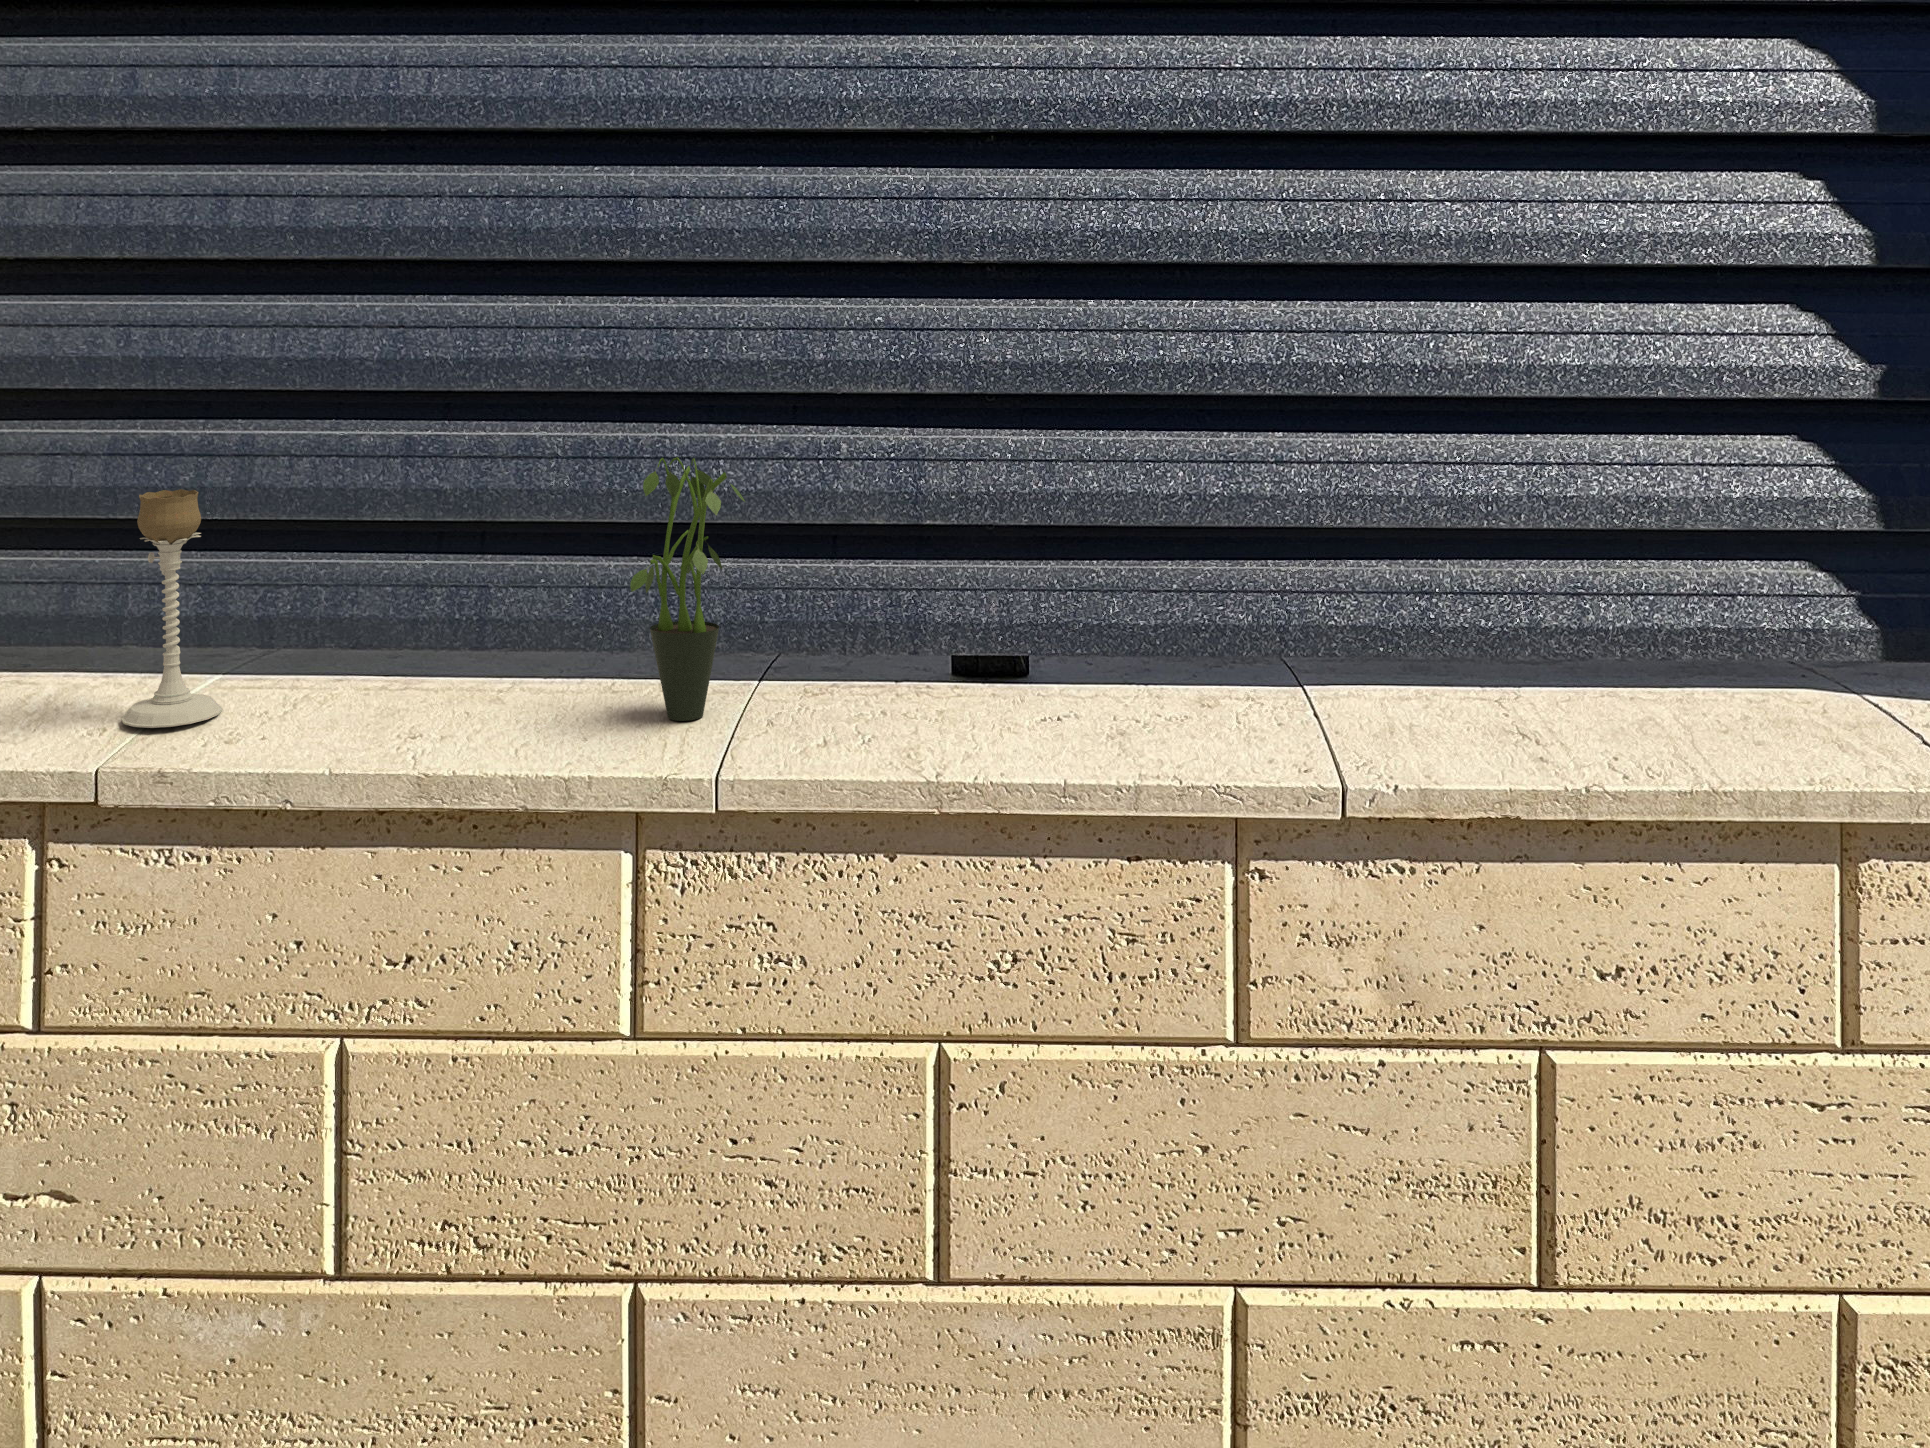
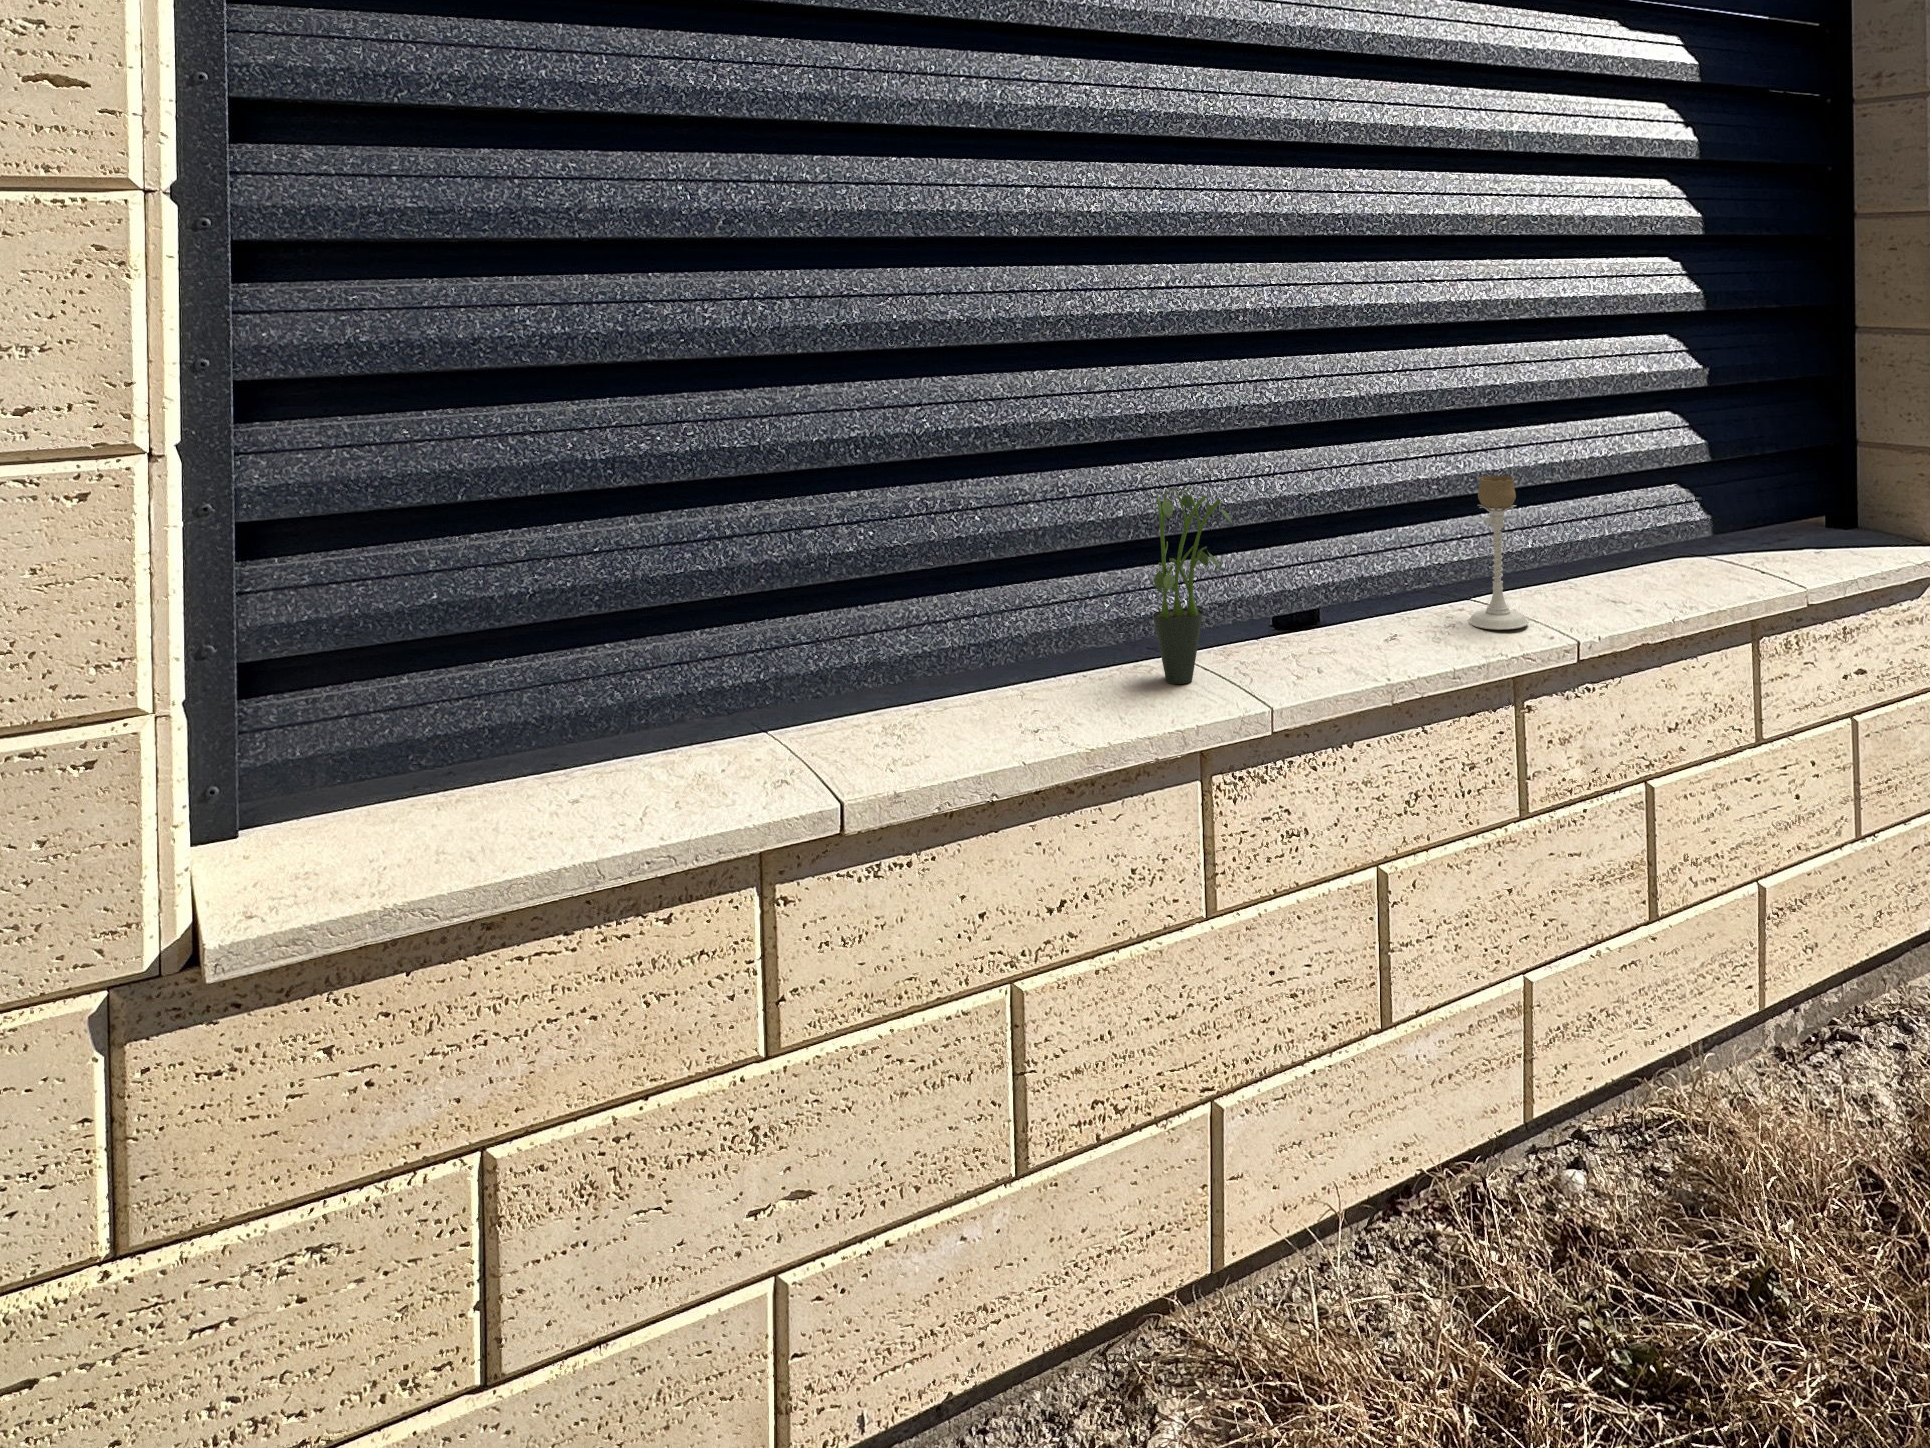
candle holder: present [121,489,223,728] -> present [1468,475,1529,630]

